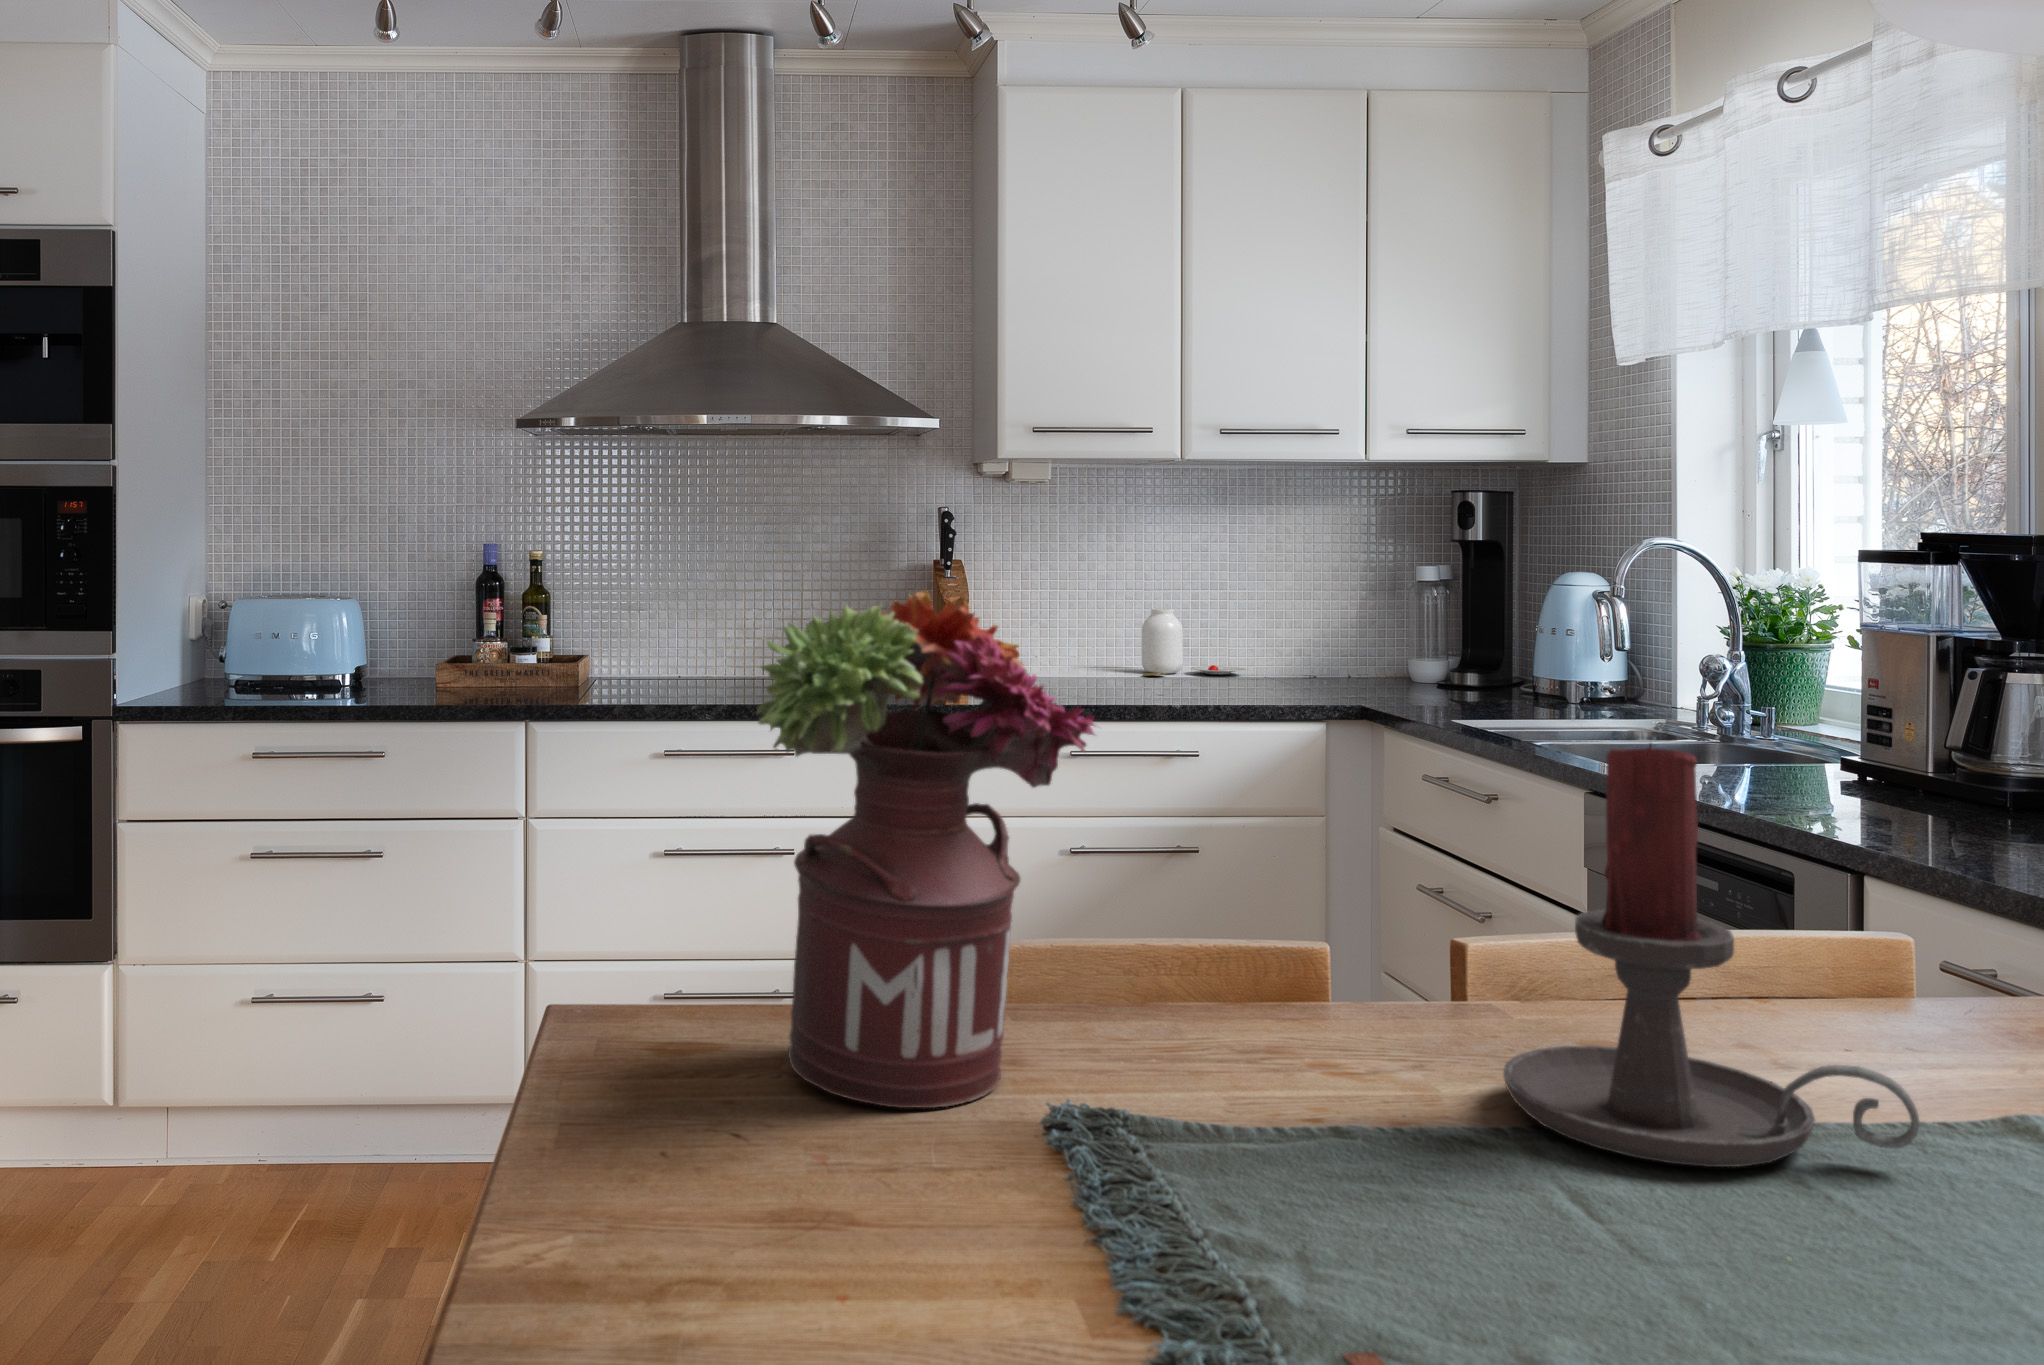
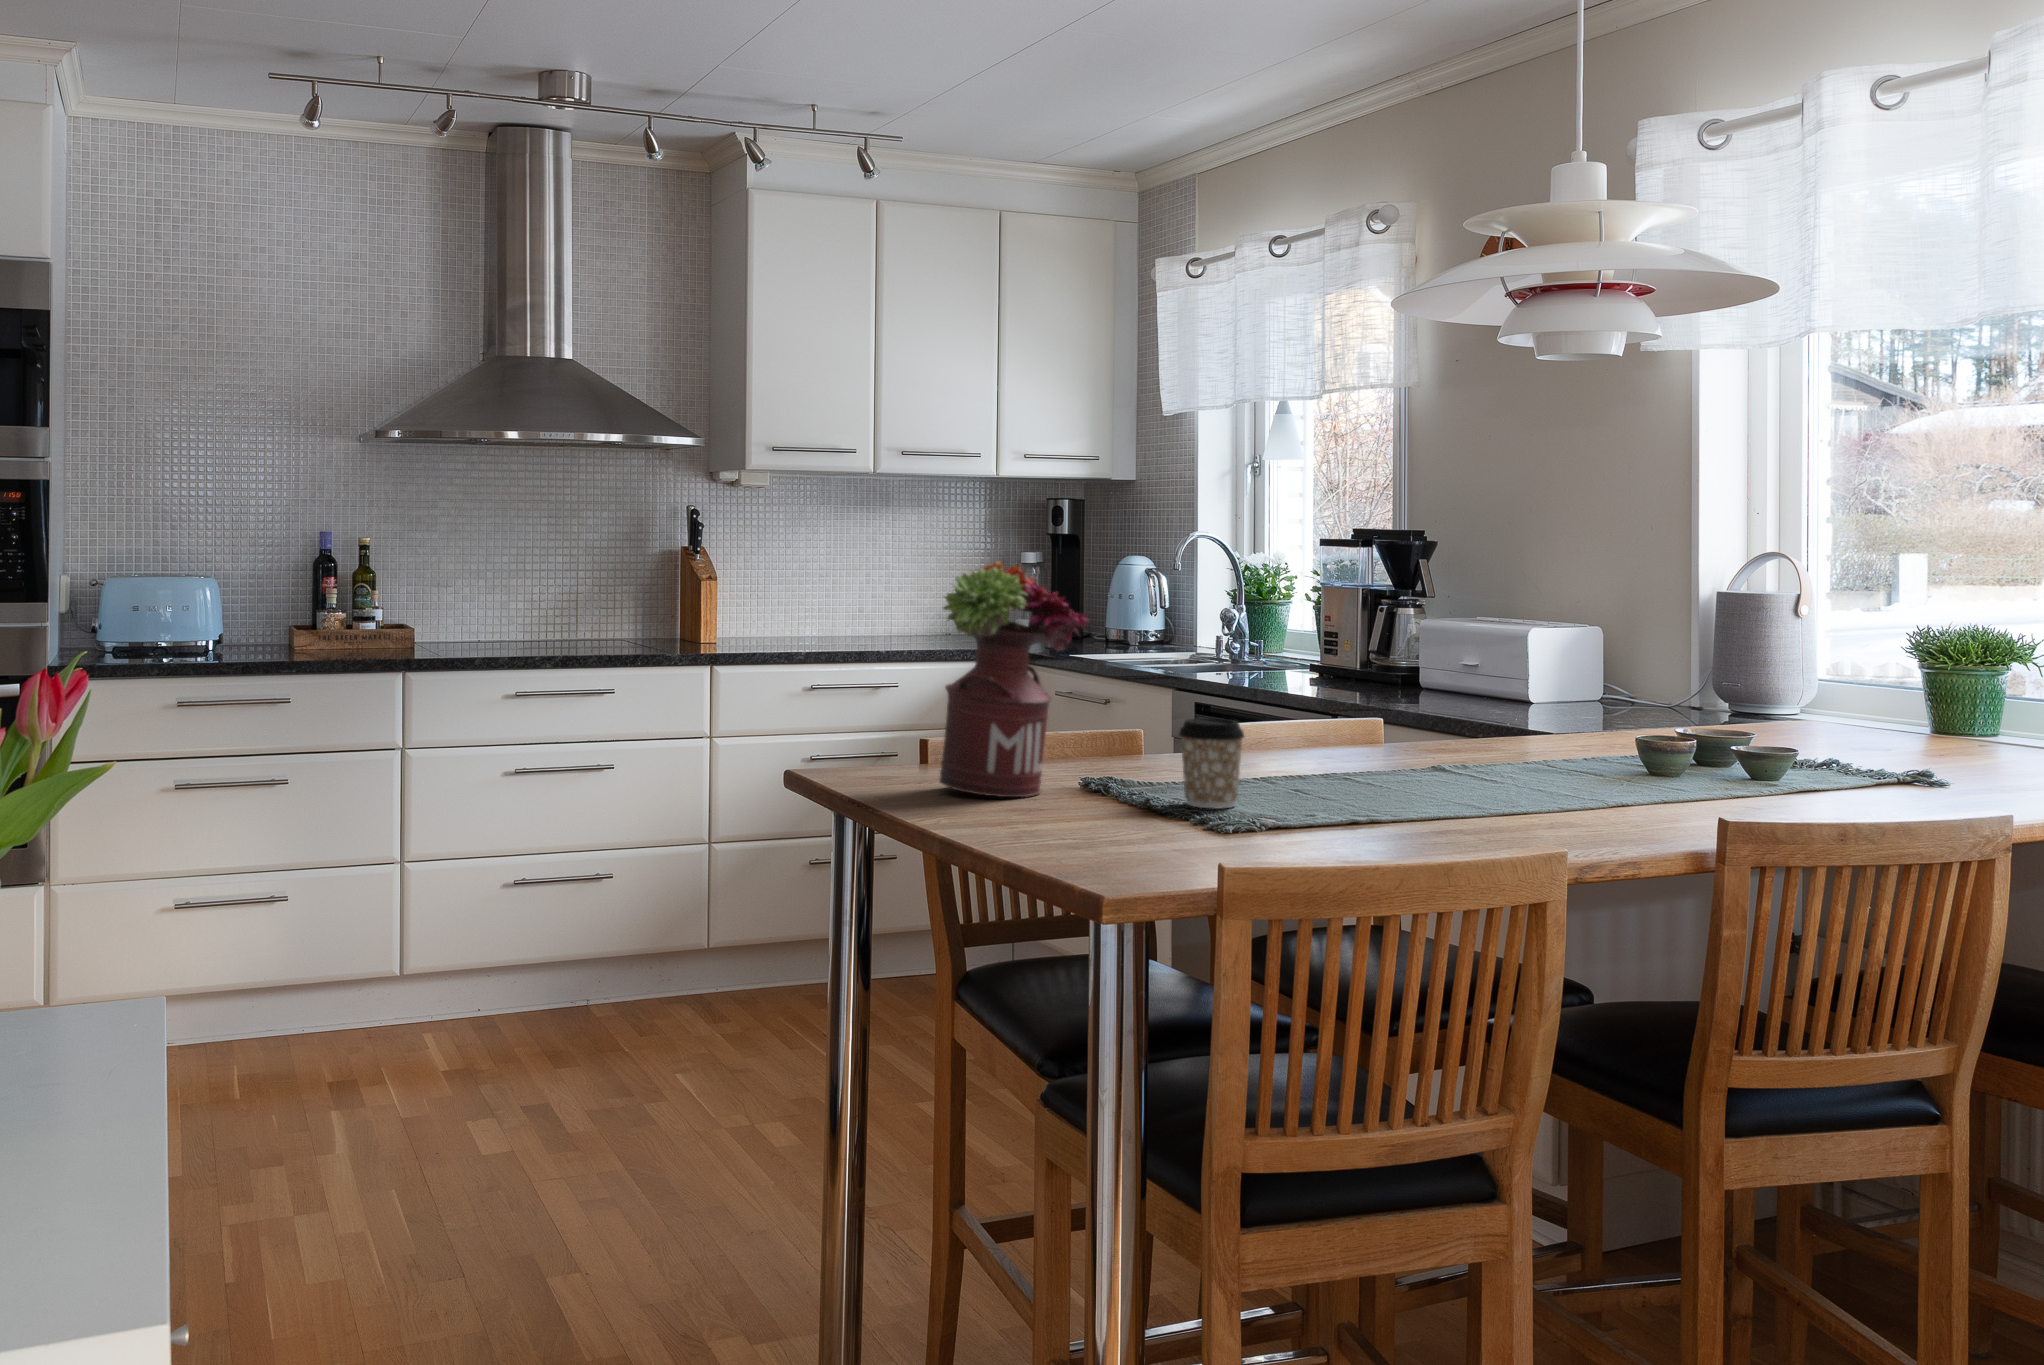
jar: present [1142,608,1245,676] -> none [833,584,913,635]
candle holder: present [1503,744,1920,1167] -> none [1243,622,1396,787]
coffee cup: none [1244,983,1418,1238] -> present [1179,718,1244,809]

